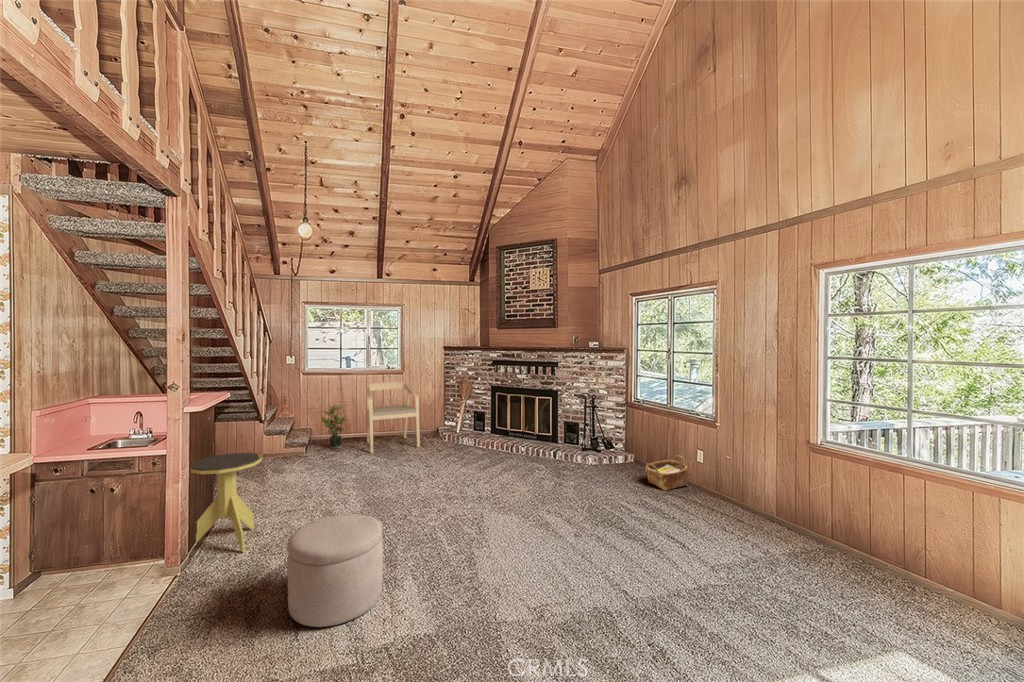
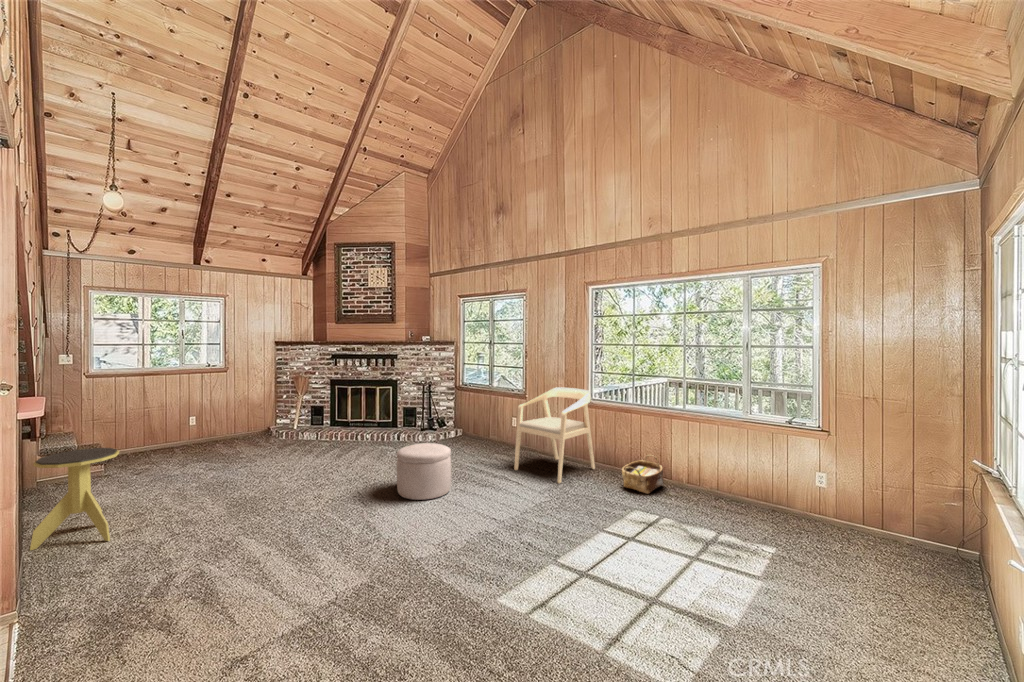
armchair: present [366,382,420,453] -> present [514,387,595,483]
potted plant: present [321,404,347,449] -> none [127,404,161,455]
woven basket: present [646,455,689,490] -> present [622,455,664,494]
ottoman: present [287,514,383,627] -> present [397,443,451,500]

